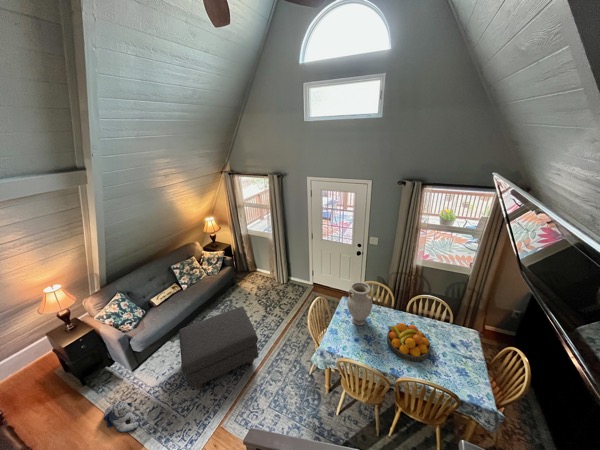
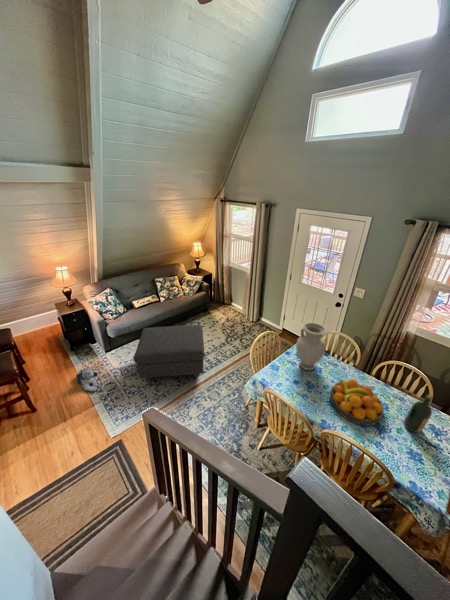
wine bottle: none [444,320,462,352] -> present [404,395,433,433]

